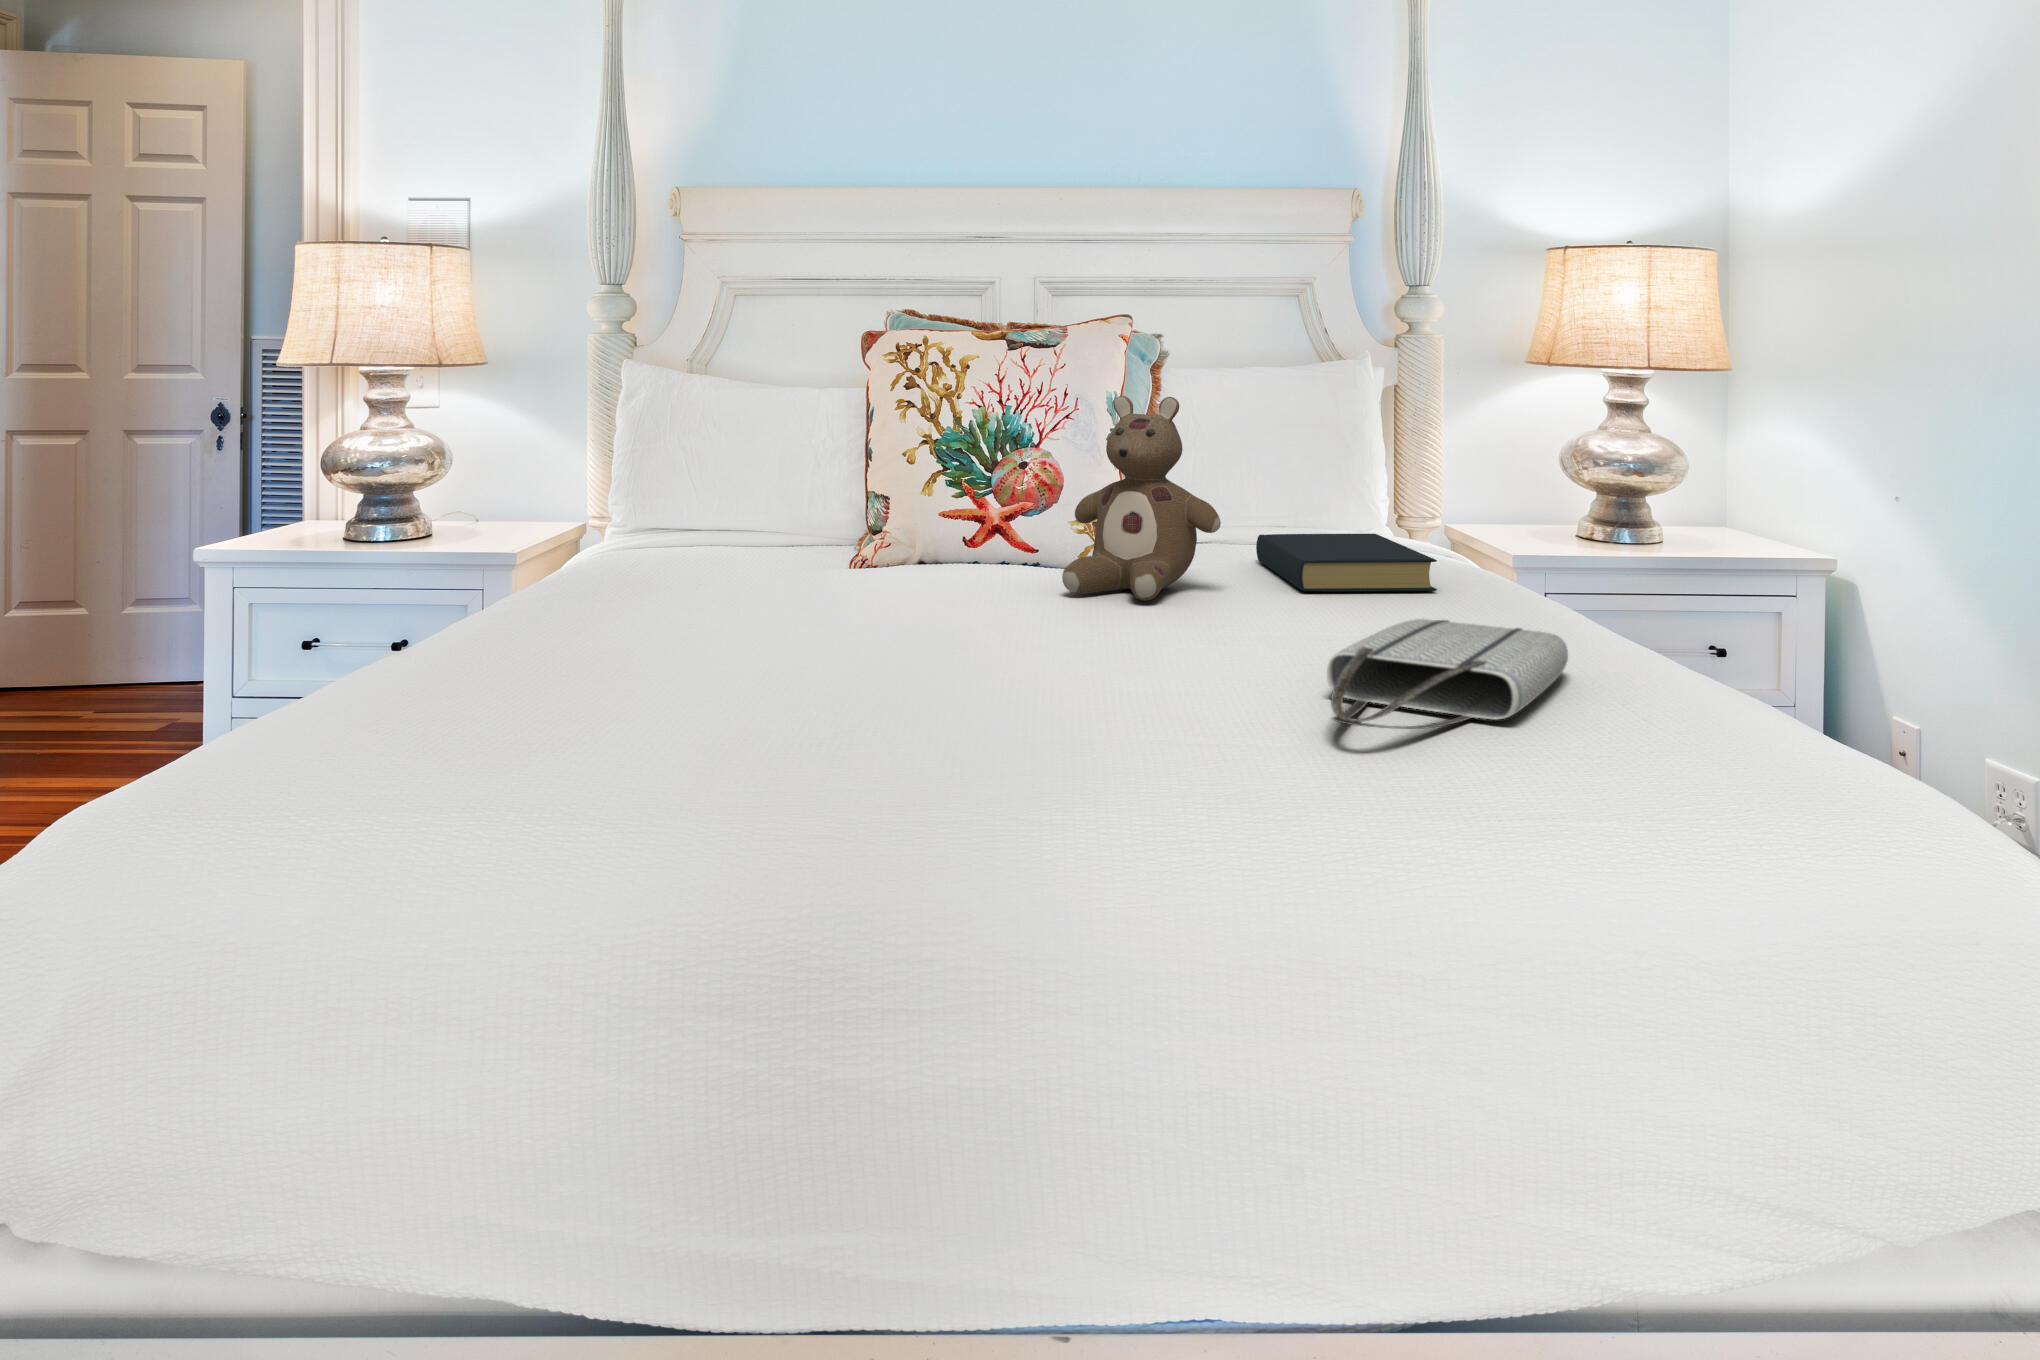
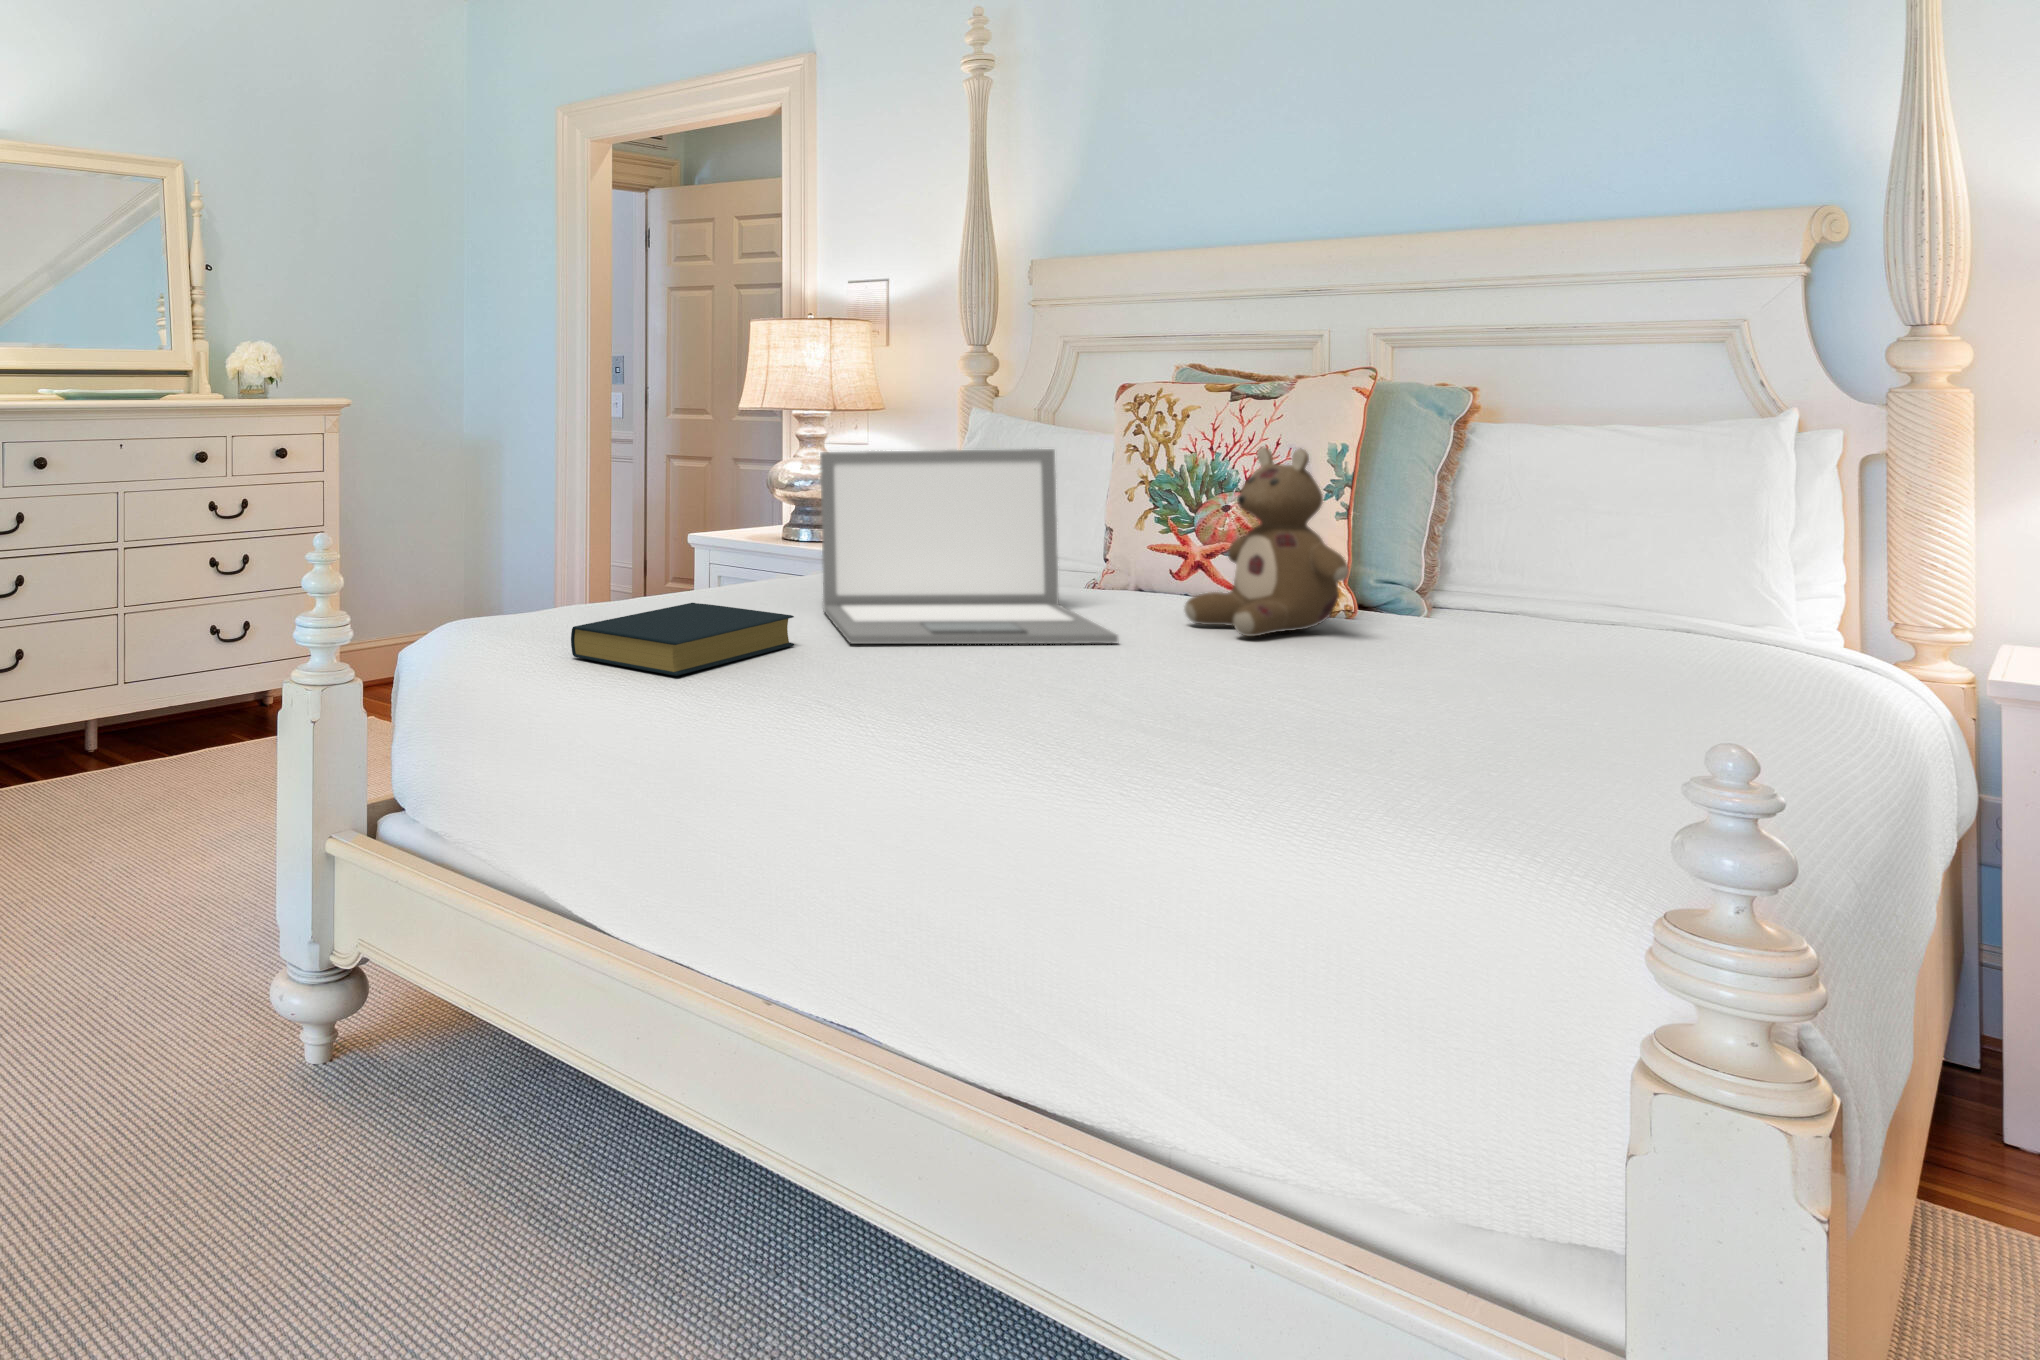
laptop: none [666,402,1060,678] -> present [820,449,1118,644]
hardback book: present [1256,534,1437,592] -> present [571,603,794,676]
tote bag: present [1327,619,1568,729] -> none [1116,672,1529,754]

